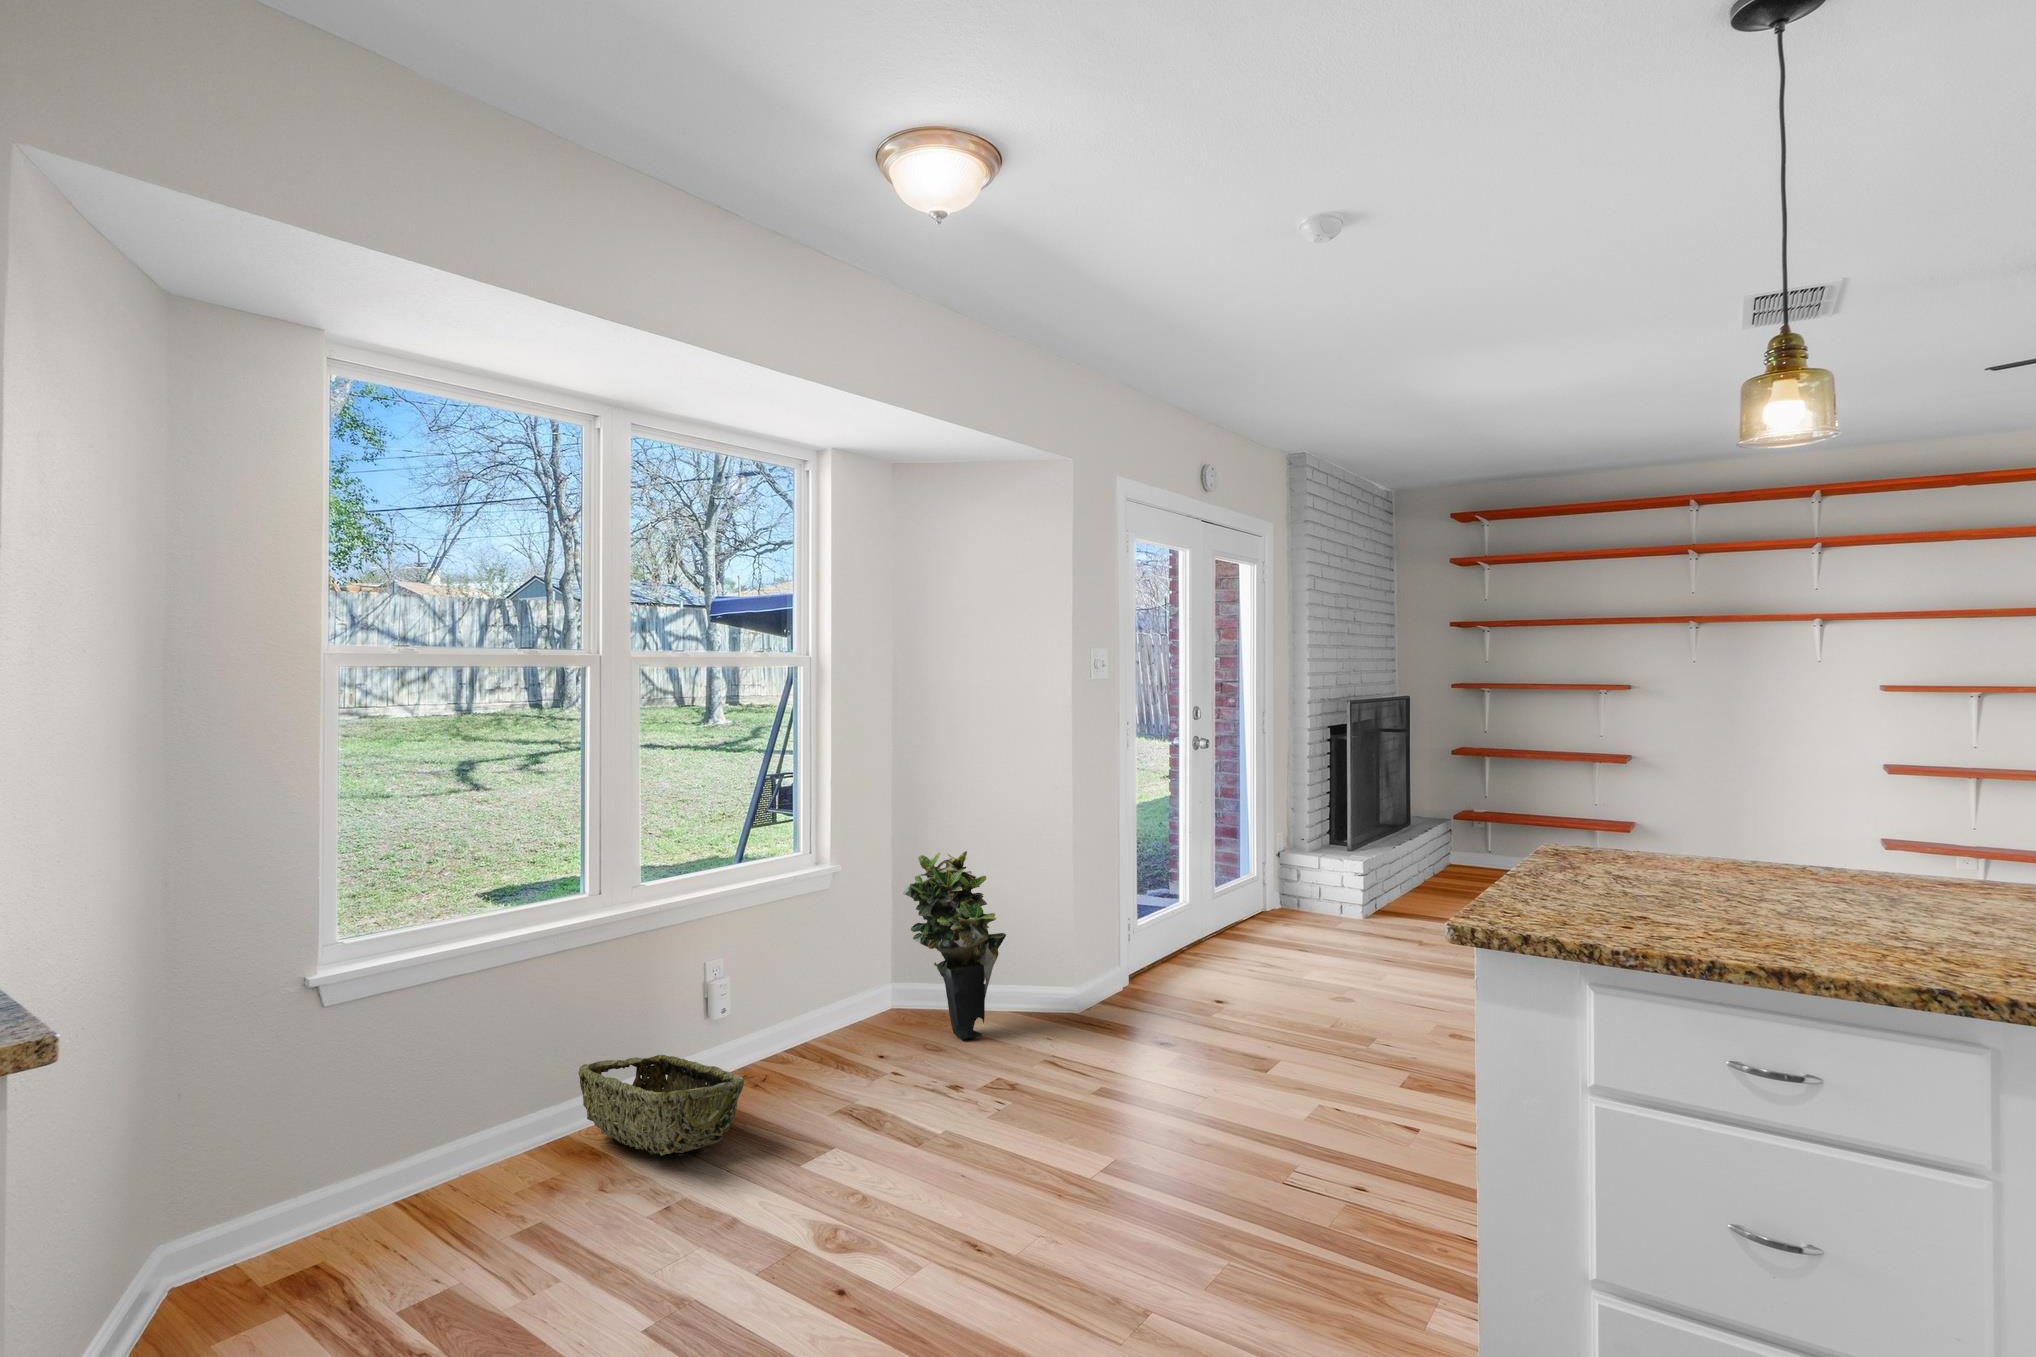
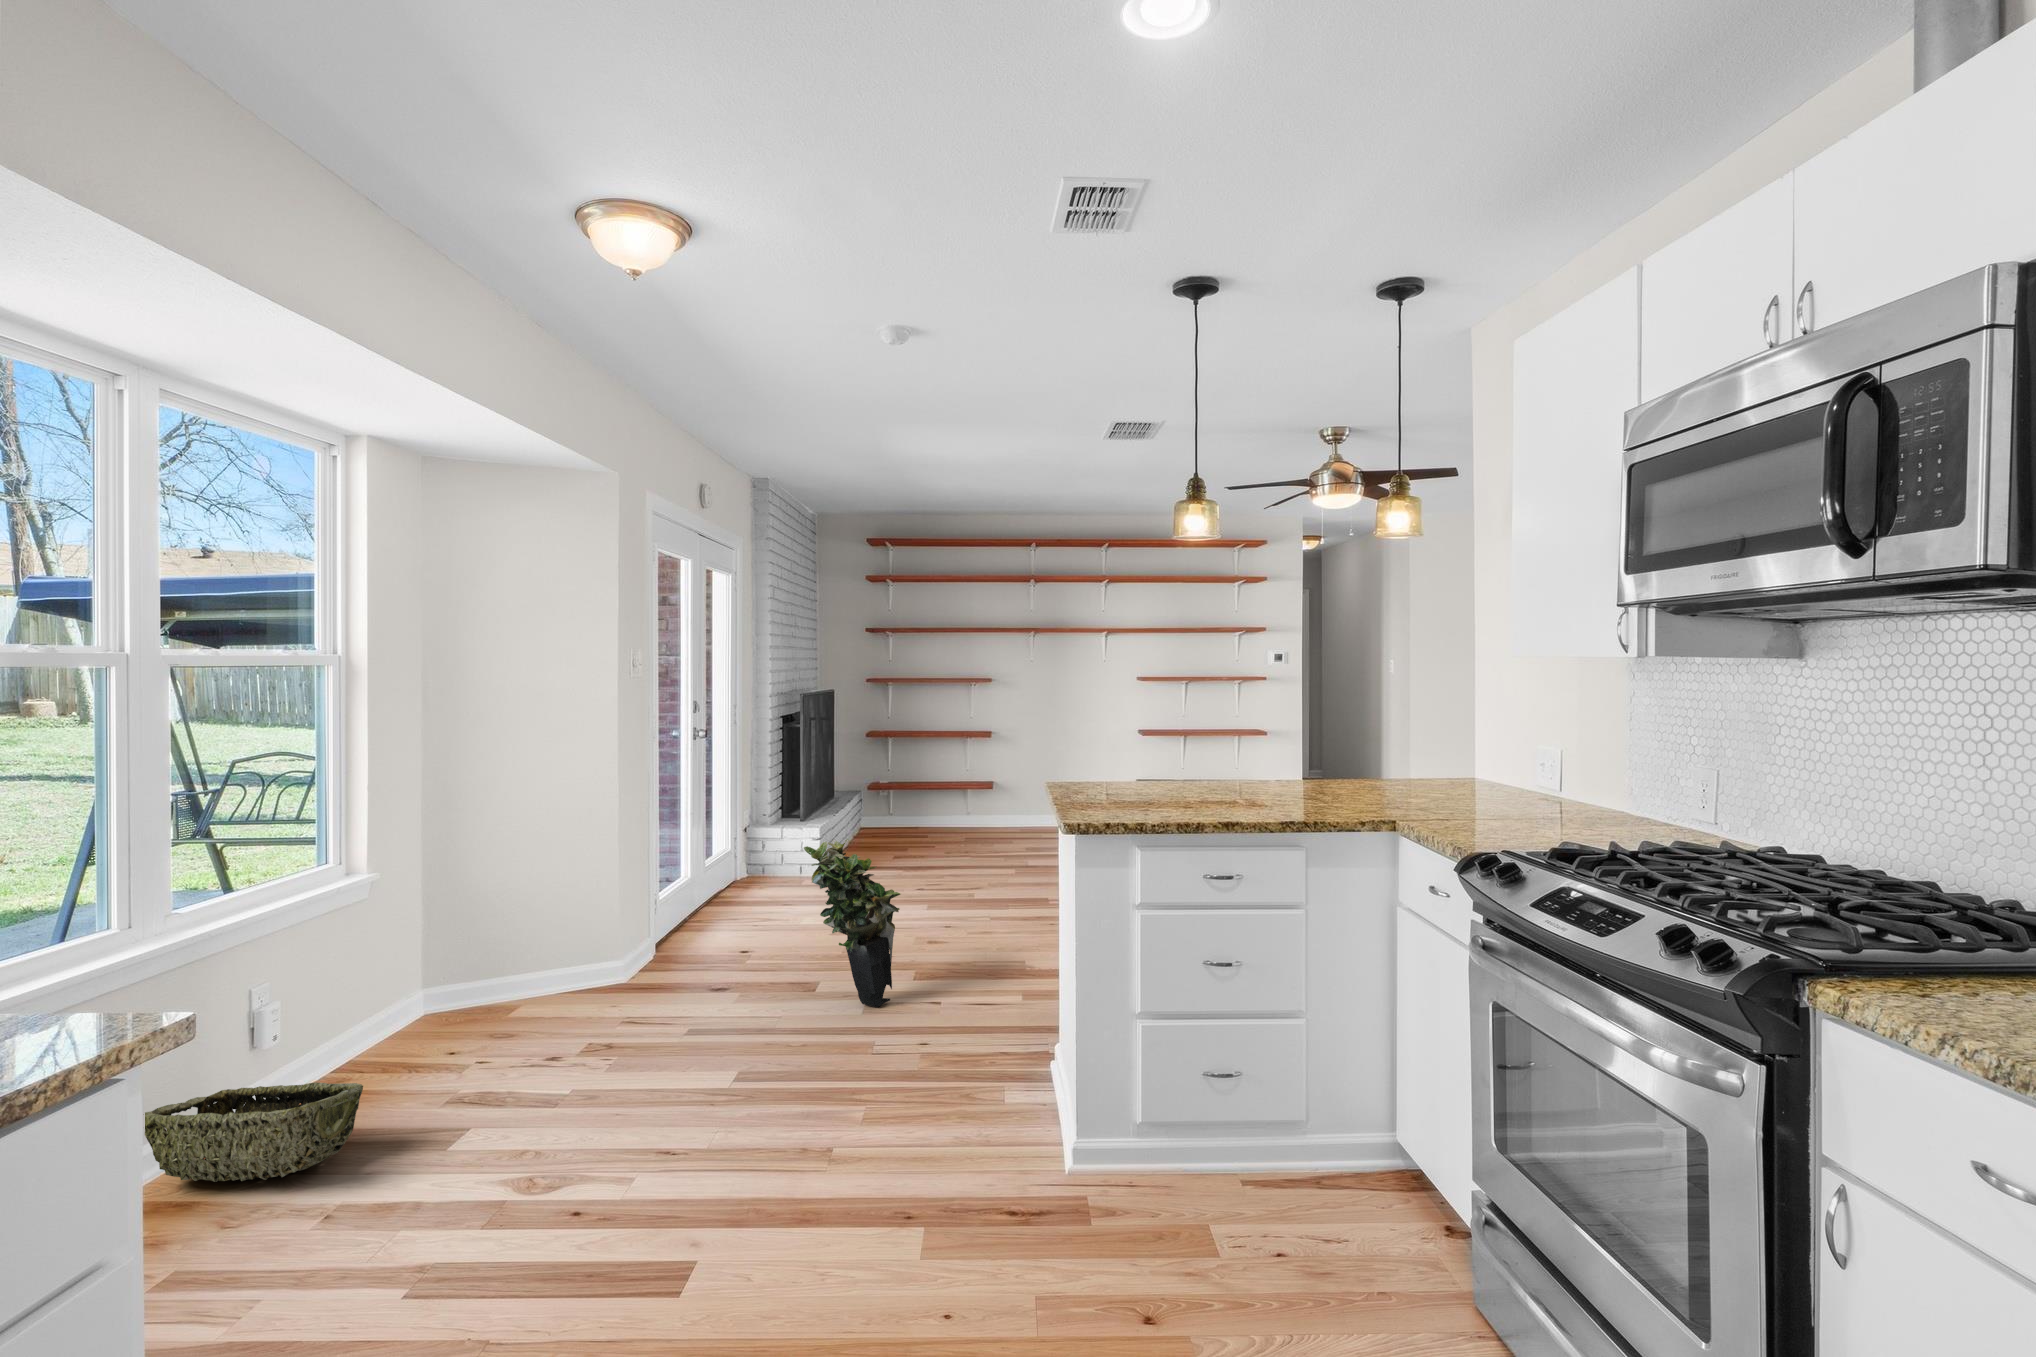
potted plant: present [903,851,1006,1040] -> present [804,840,901,1007]

